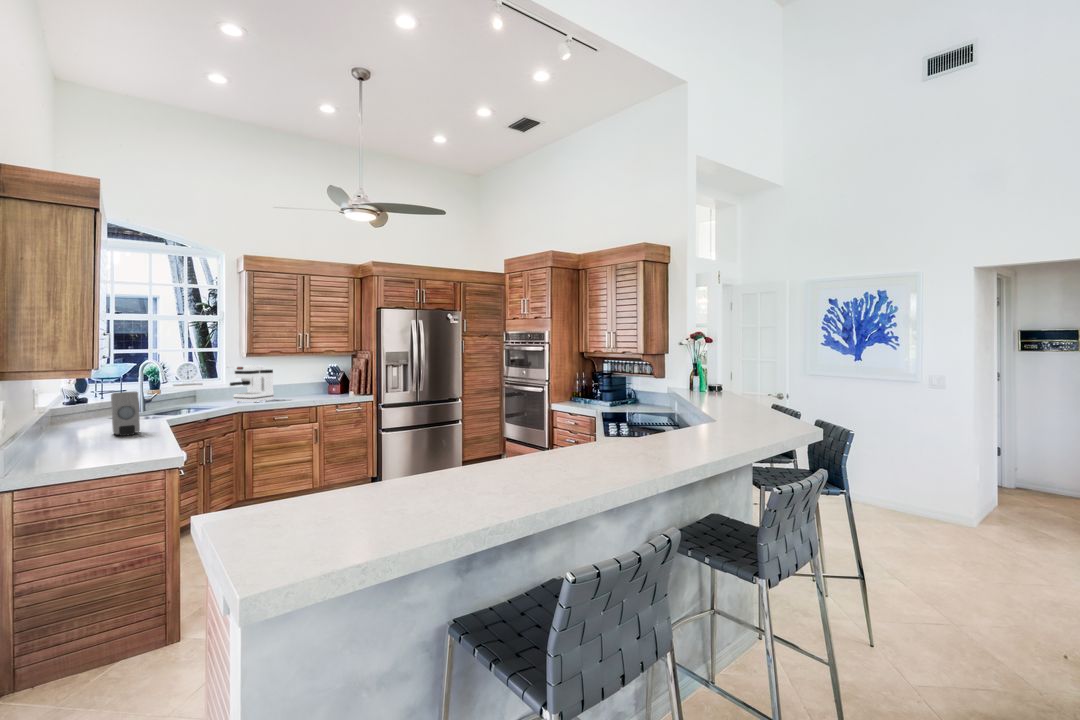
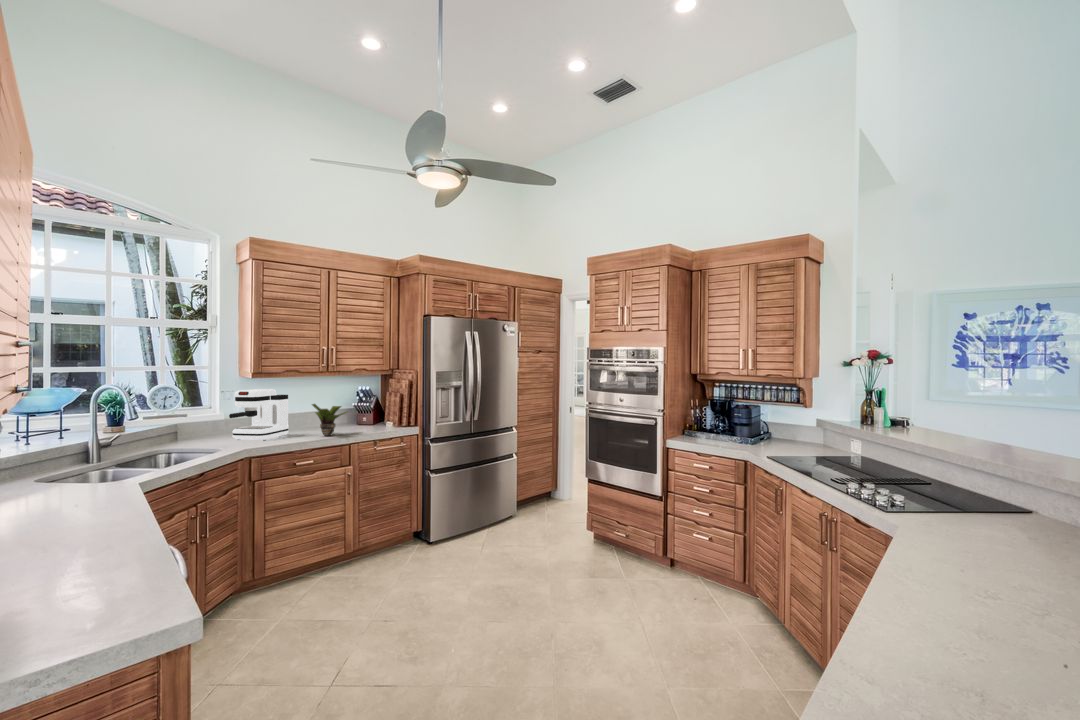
potted plant: none [289,377,318,401] -> present [312,404,347,436]
soap dispenser: present [111,392,140,436] -> none [30,445,89,535]

